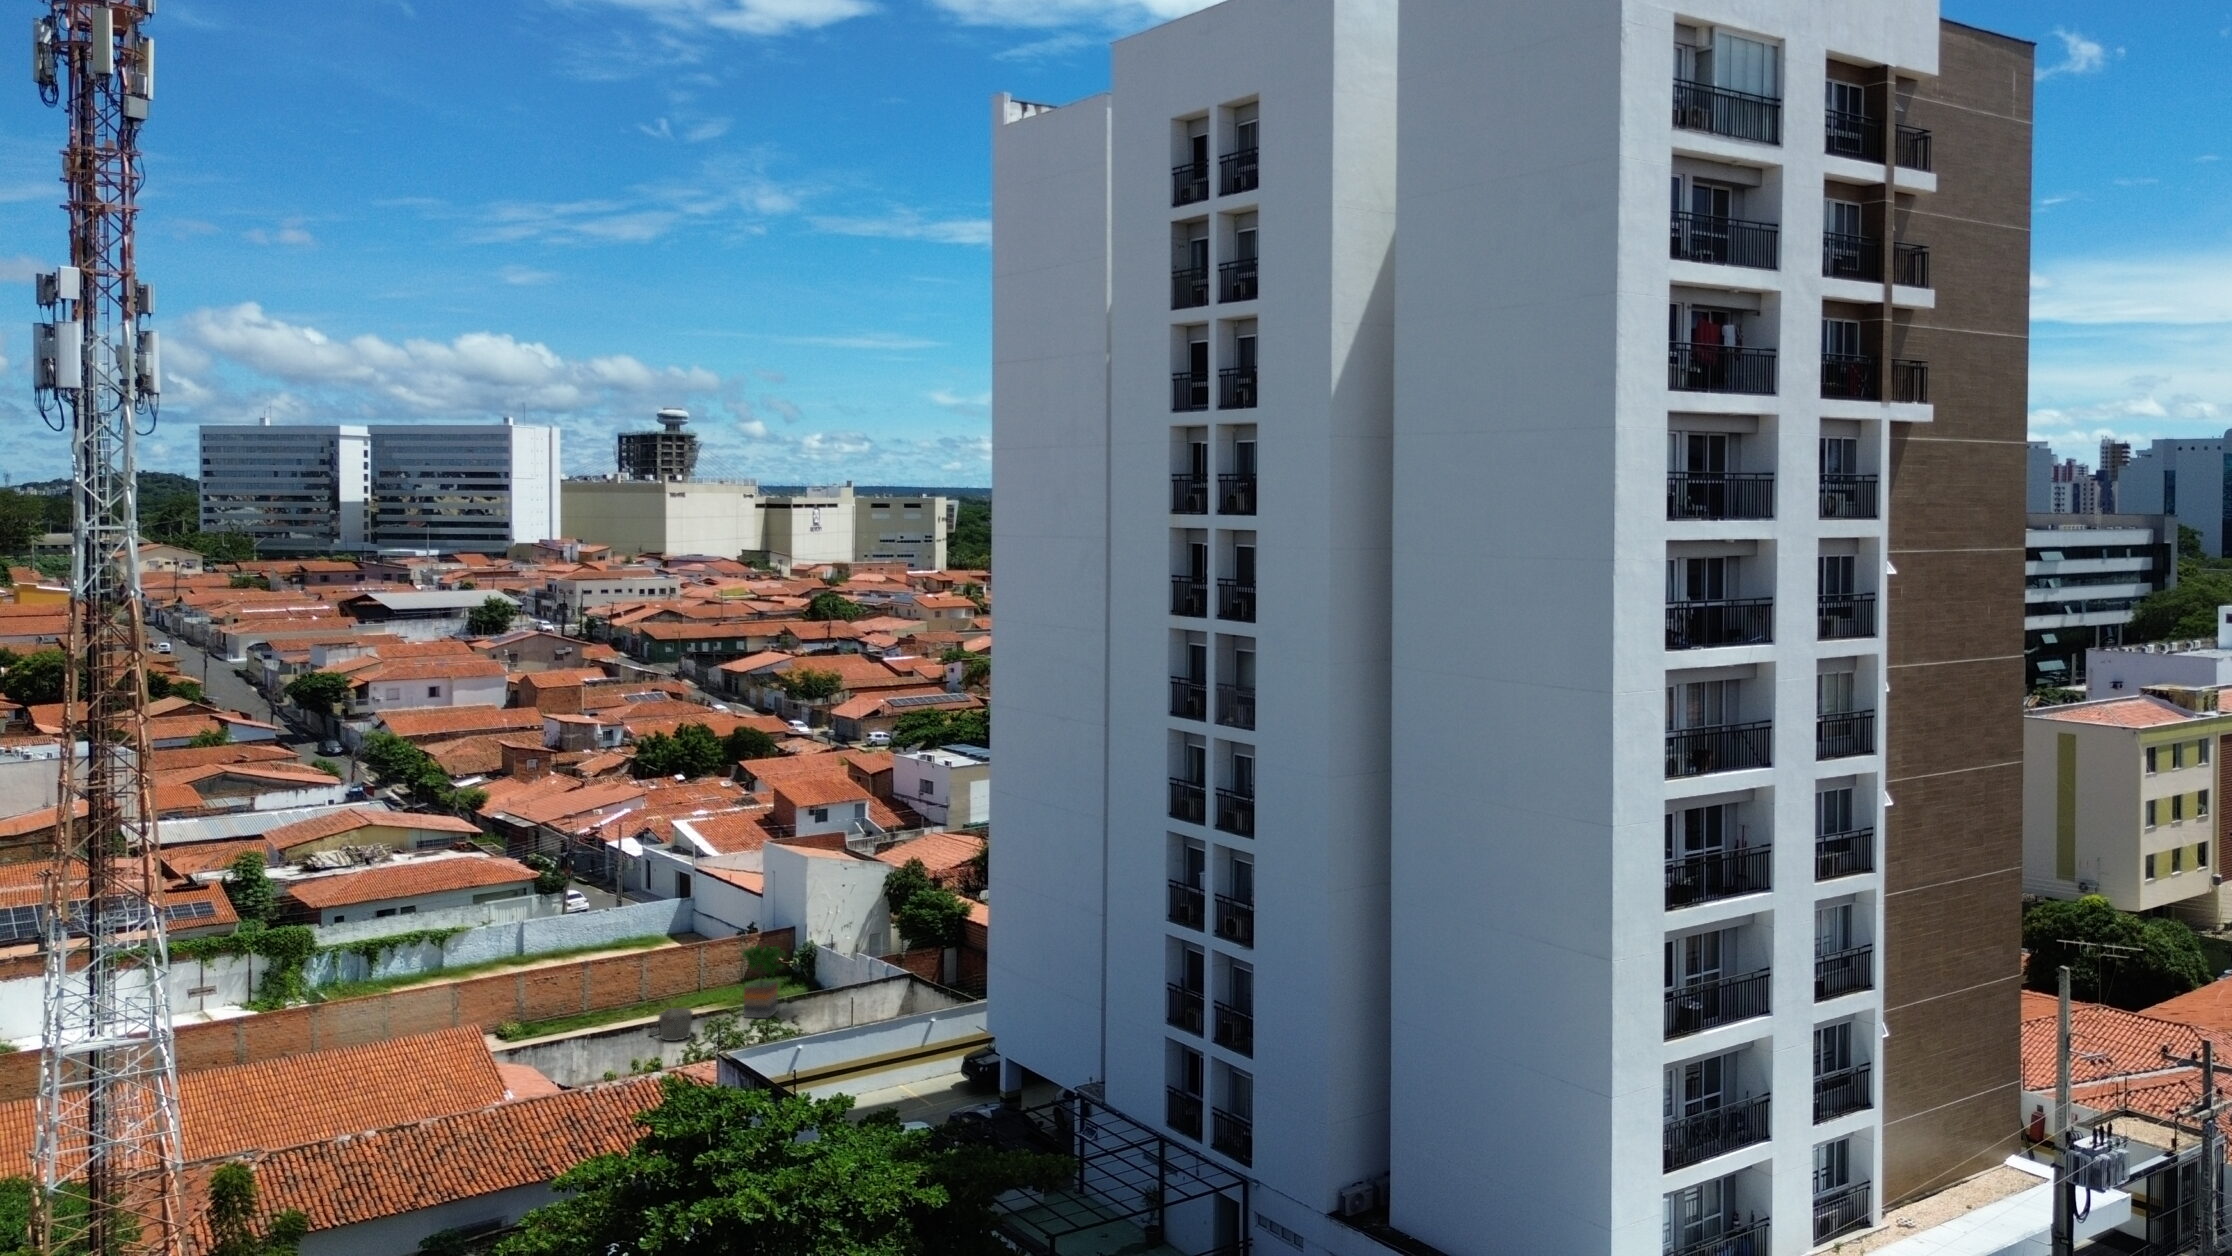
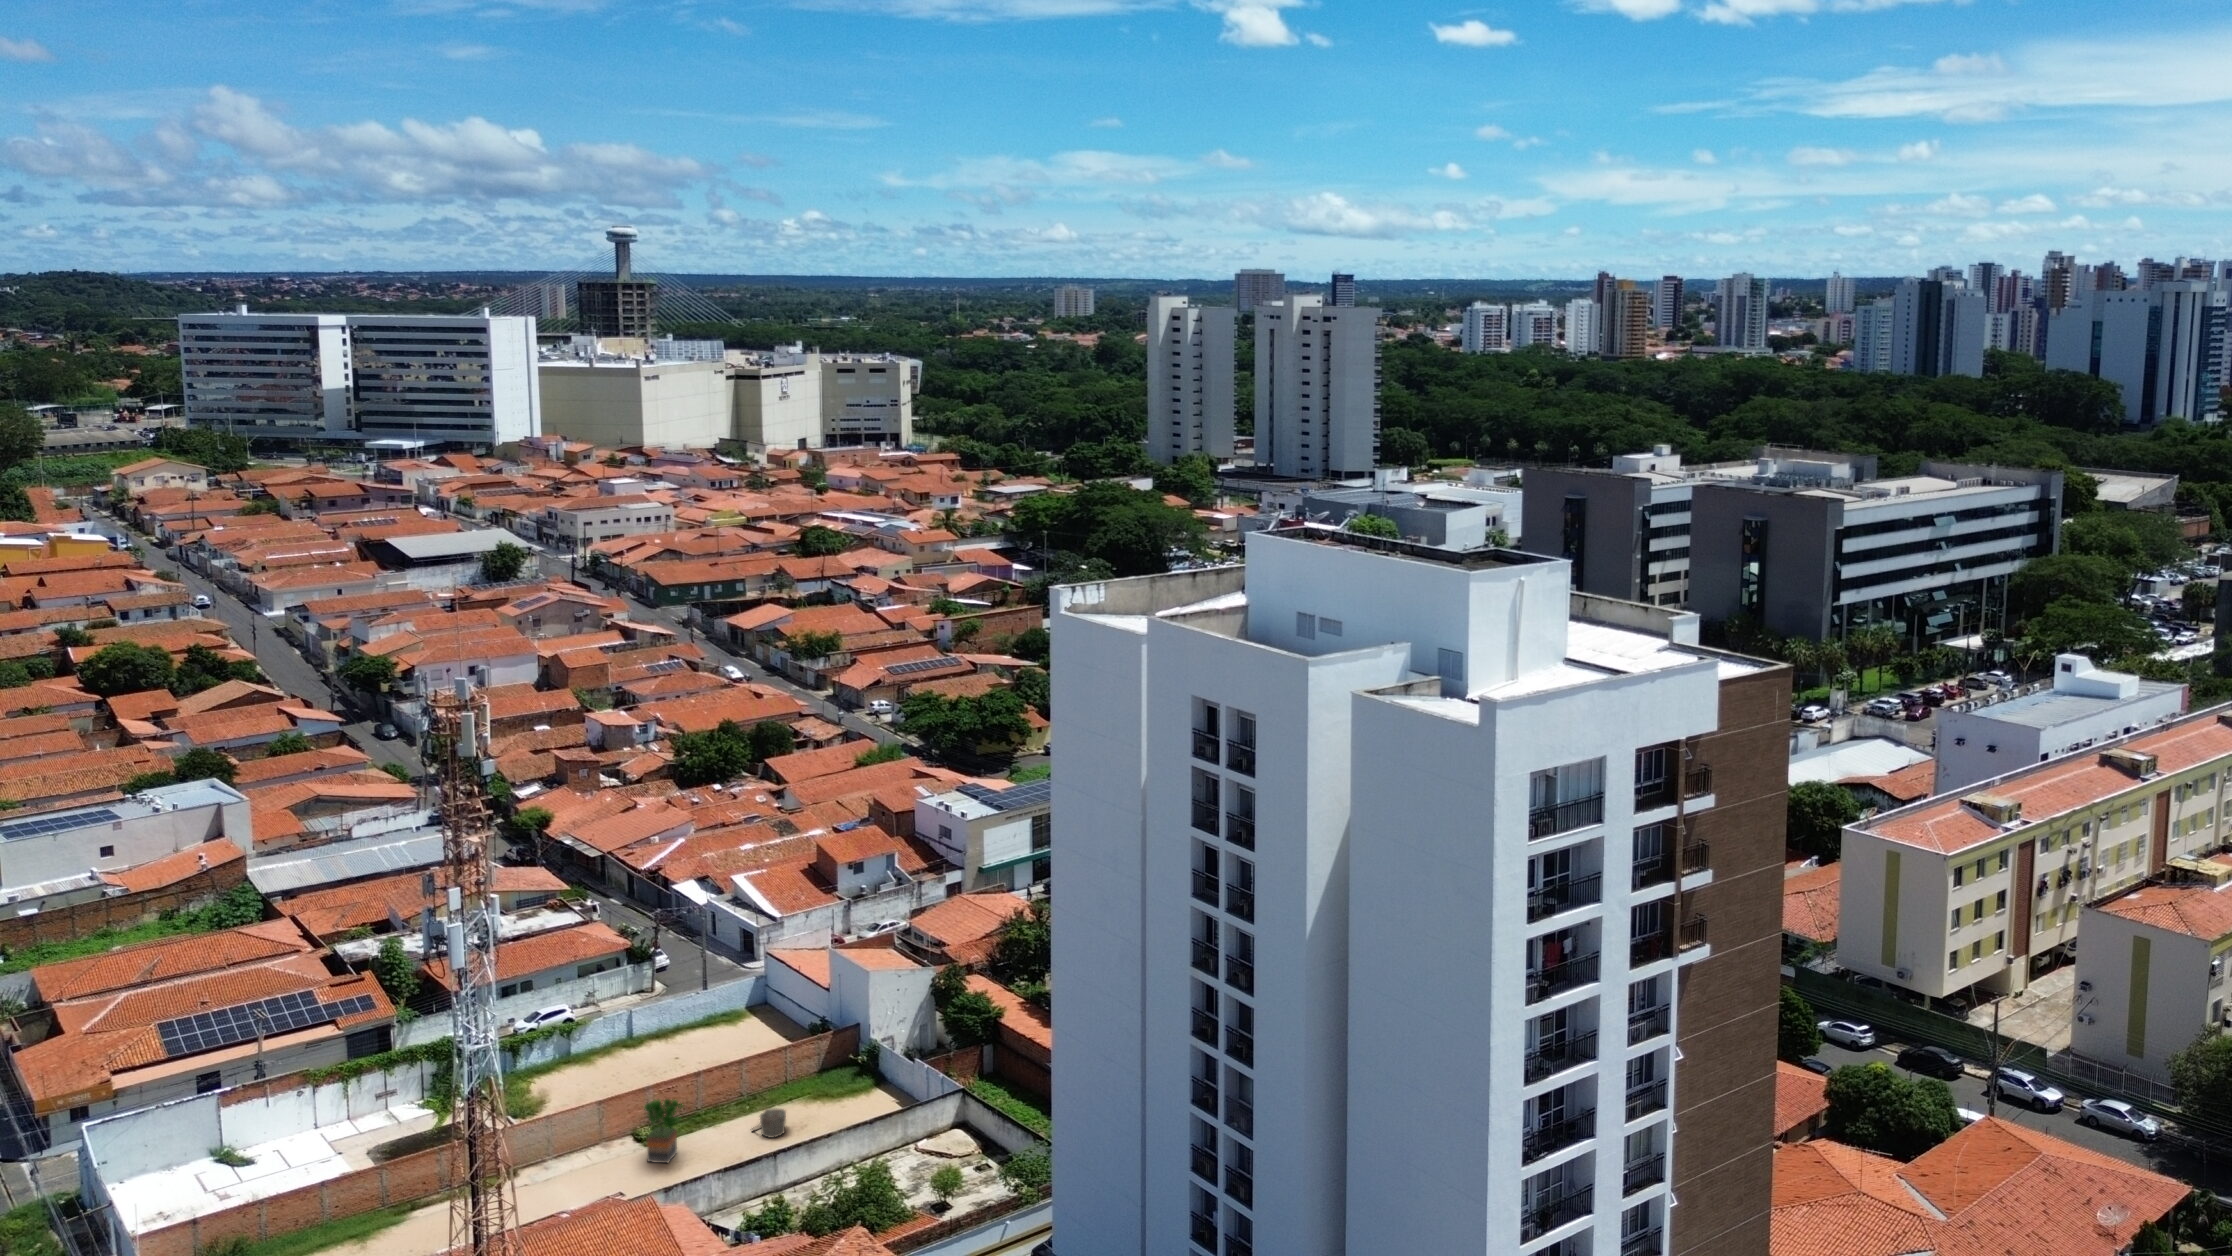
potted tree: present [742,945,785,1018] -> present [644,1099,682,1163]

